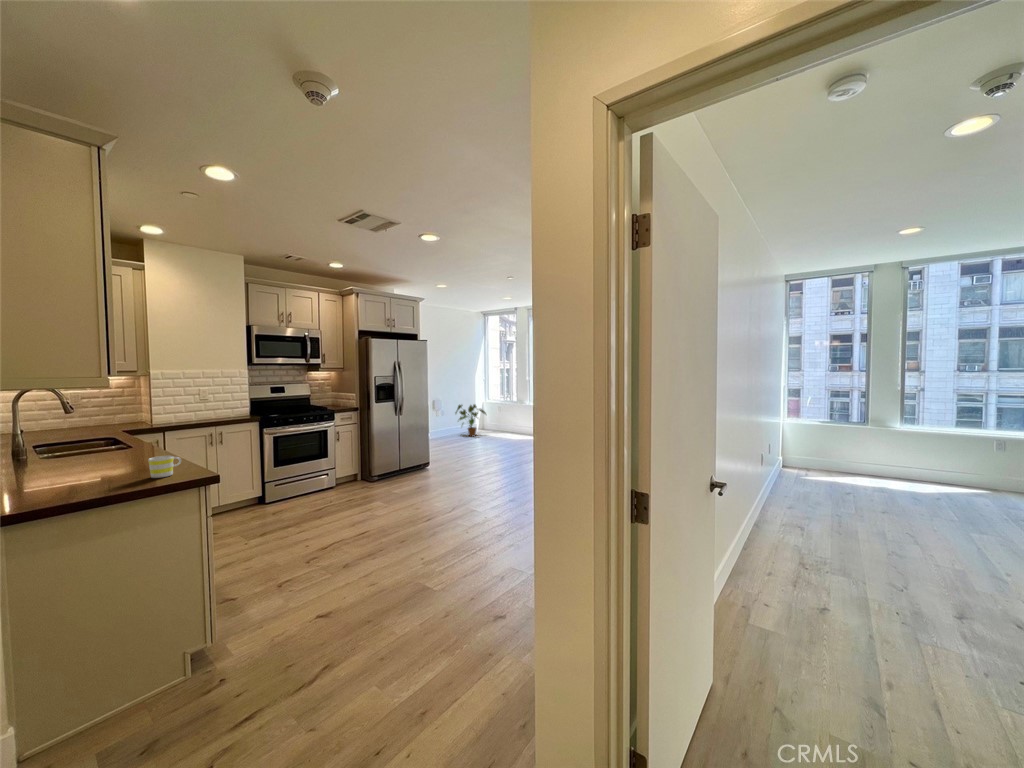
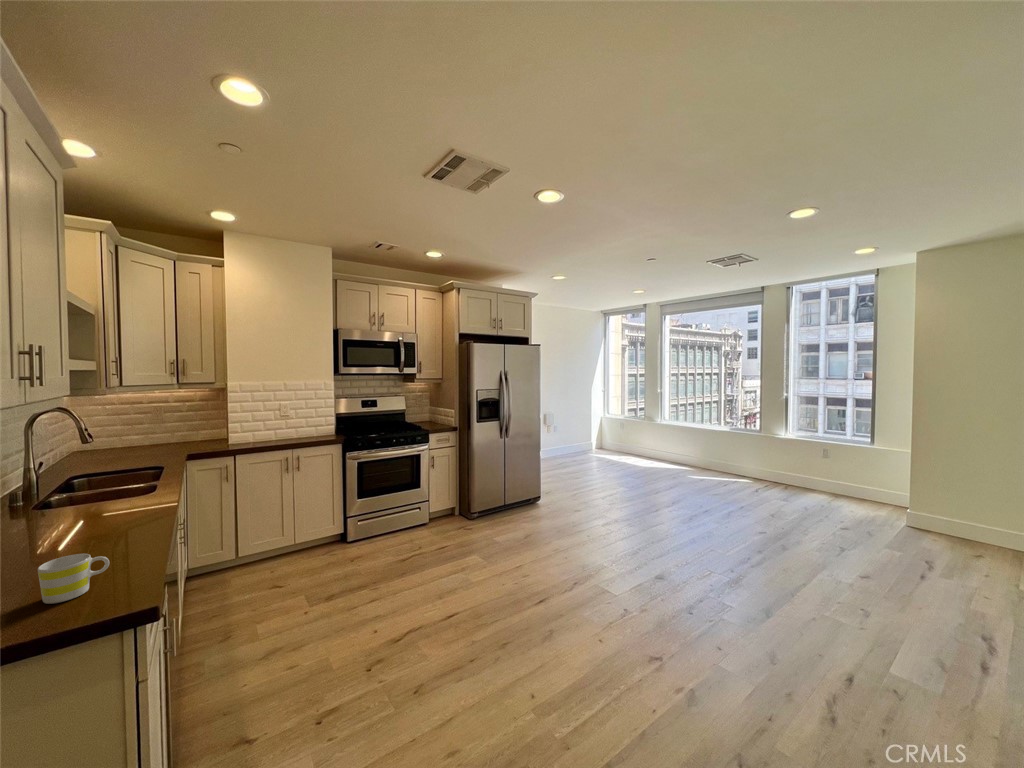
house plant: present [456,404,486,437] -> none [569,419,607,459]

